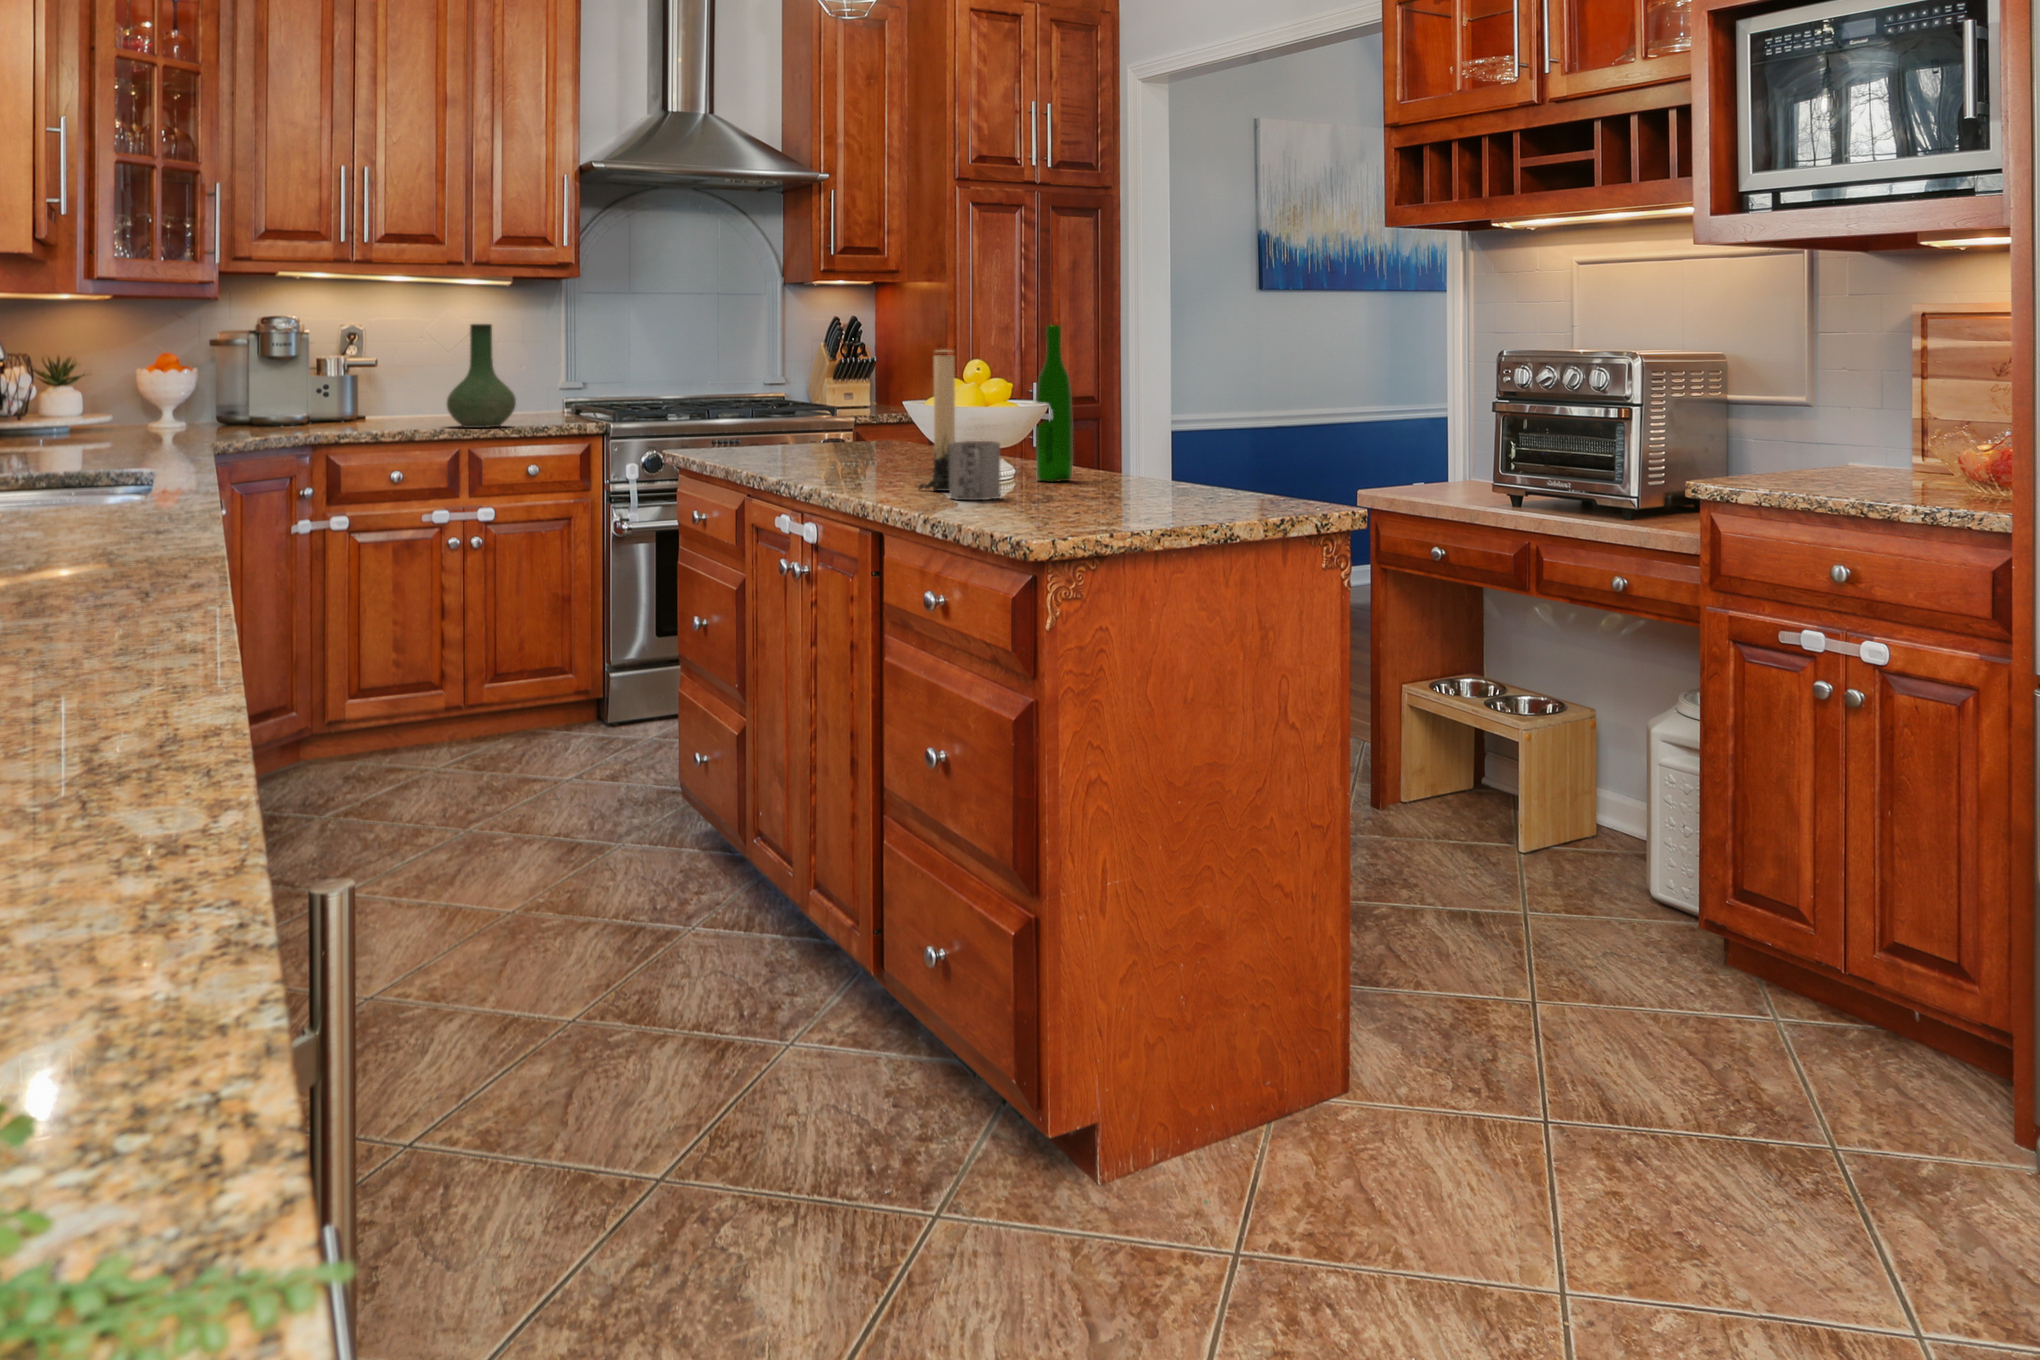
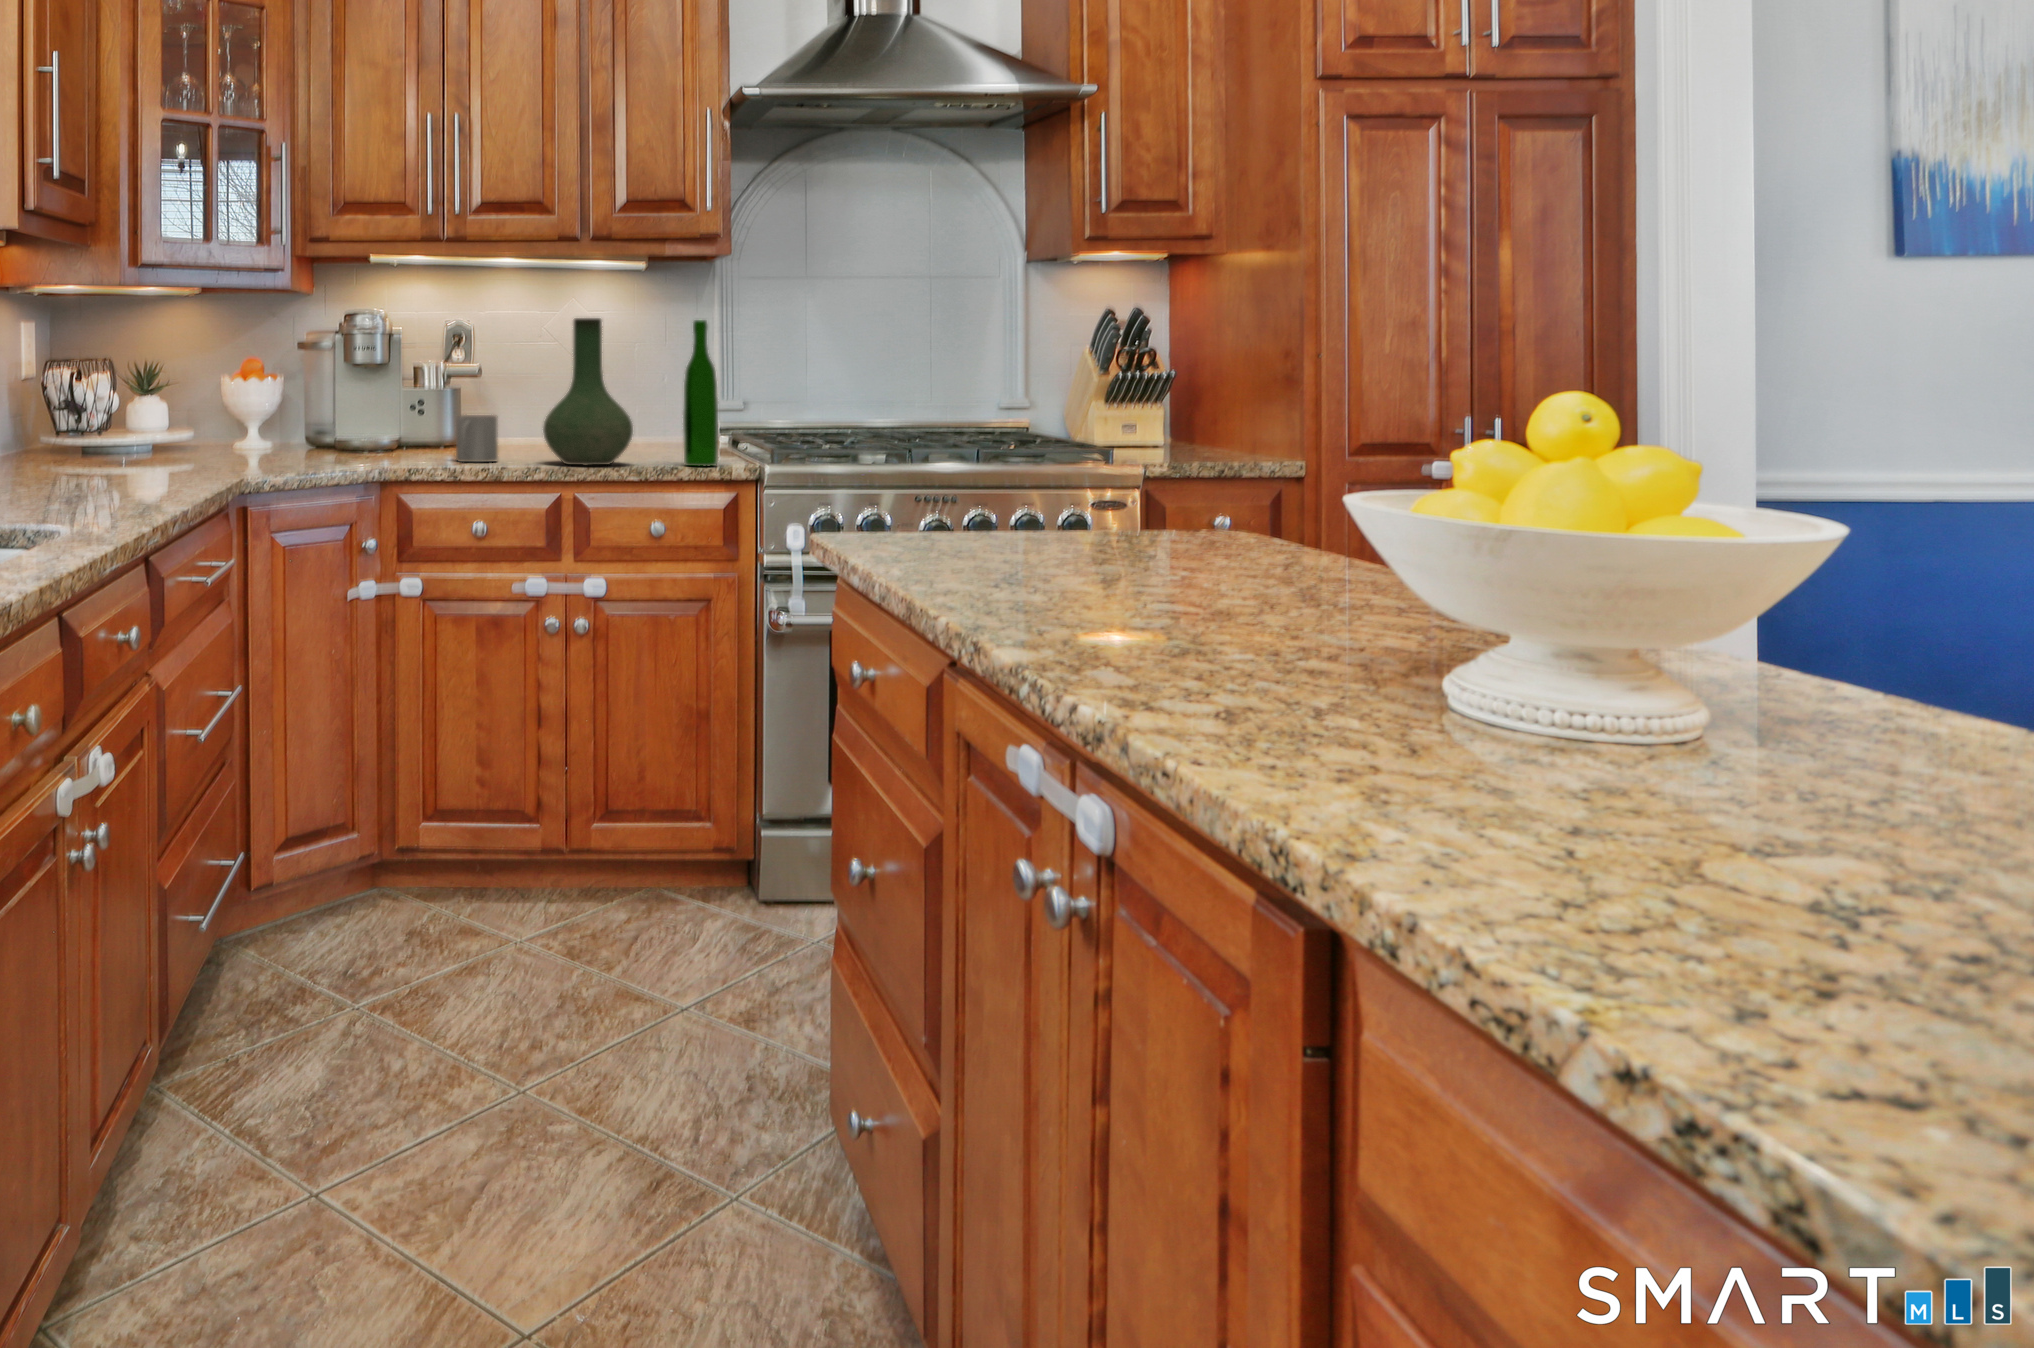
wine bottle: present [1036,325,1073,482] -> present [683,320,718,466]
candle: present [918,350,955,491] -> none [1392,361,1523,771]
mug: present [949,441,1001,500] -> present [456,415,498,462]

